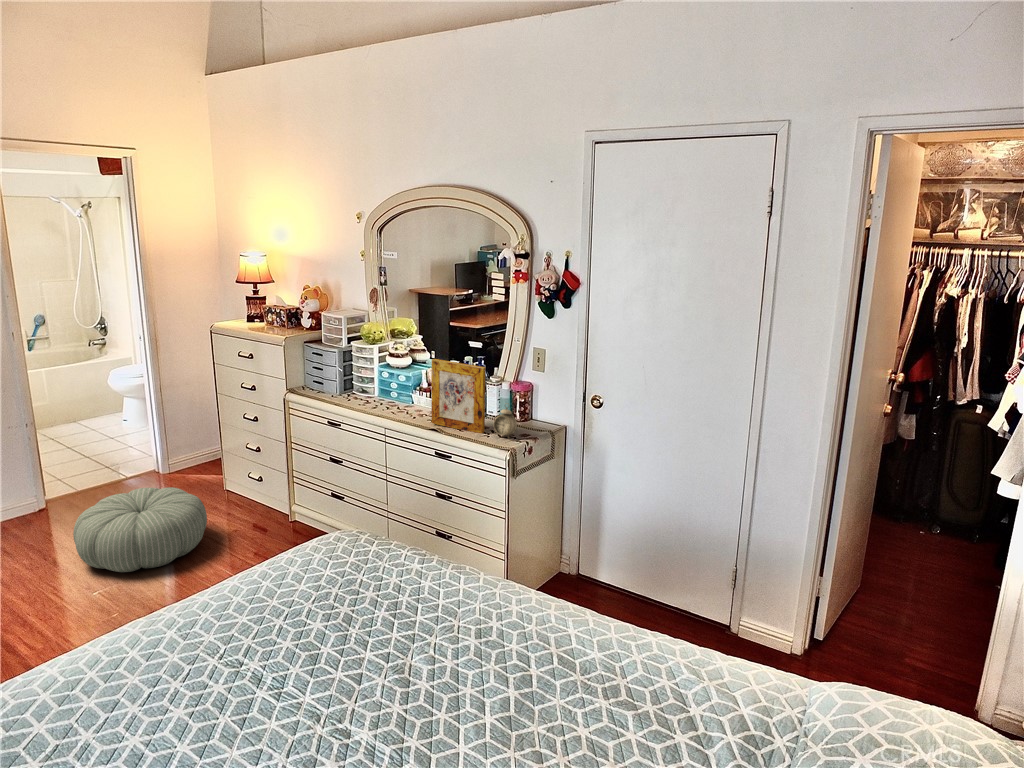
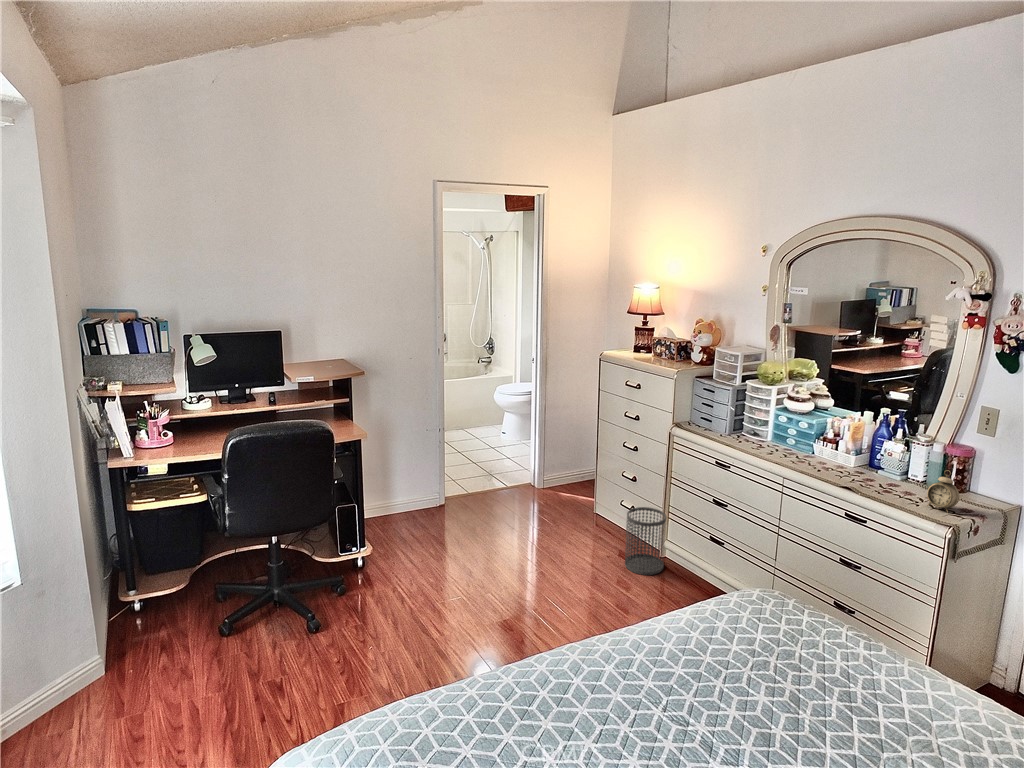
picture frame: present [431,359,486,434] -> none [842,409,923,502]
wastebasket: none [247,475,291,543] -> present [625,507,666,575]
pouf: present [73,487,207,572] -> none [477,502,587,579]

